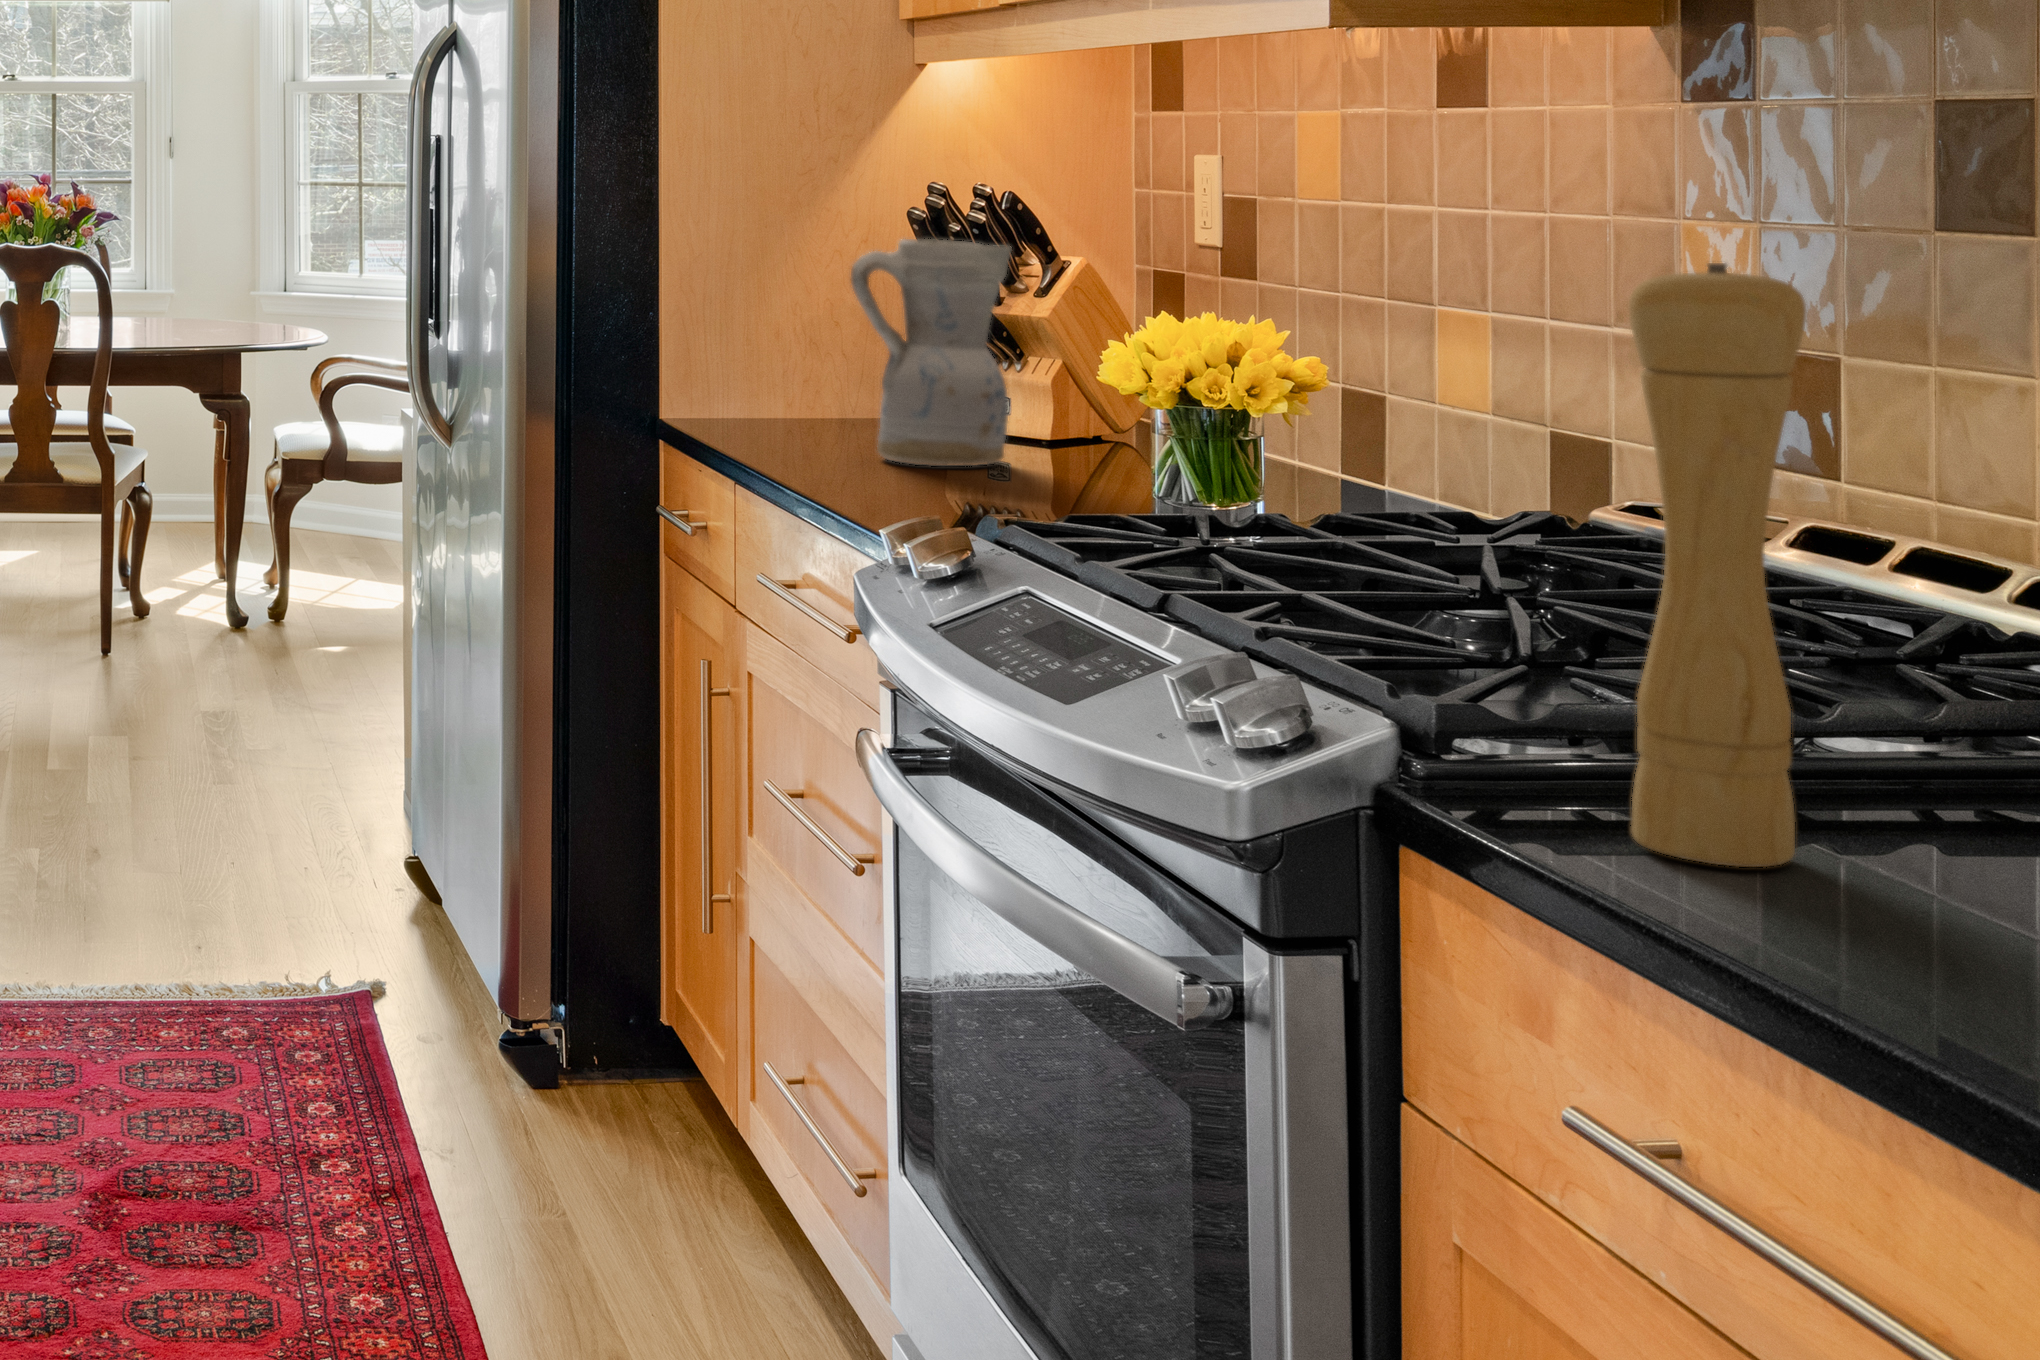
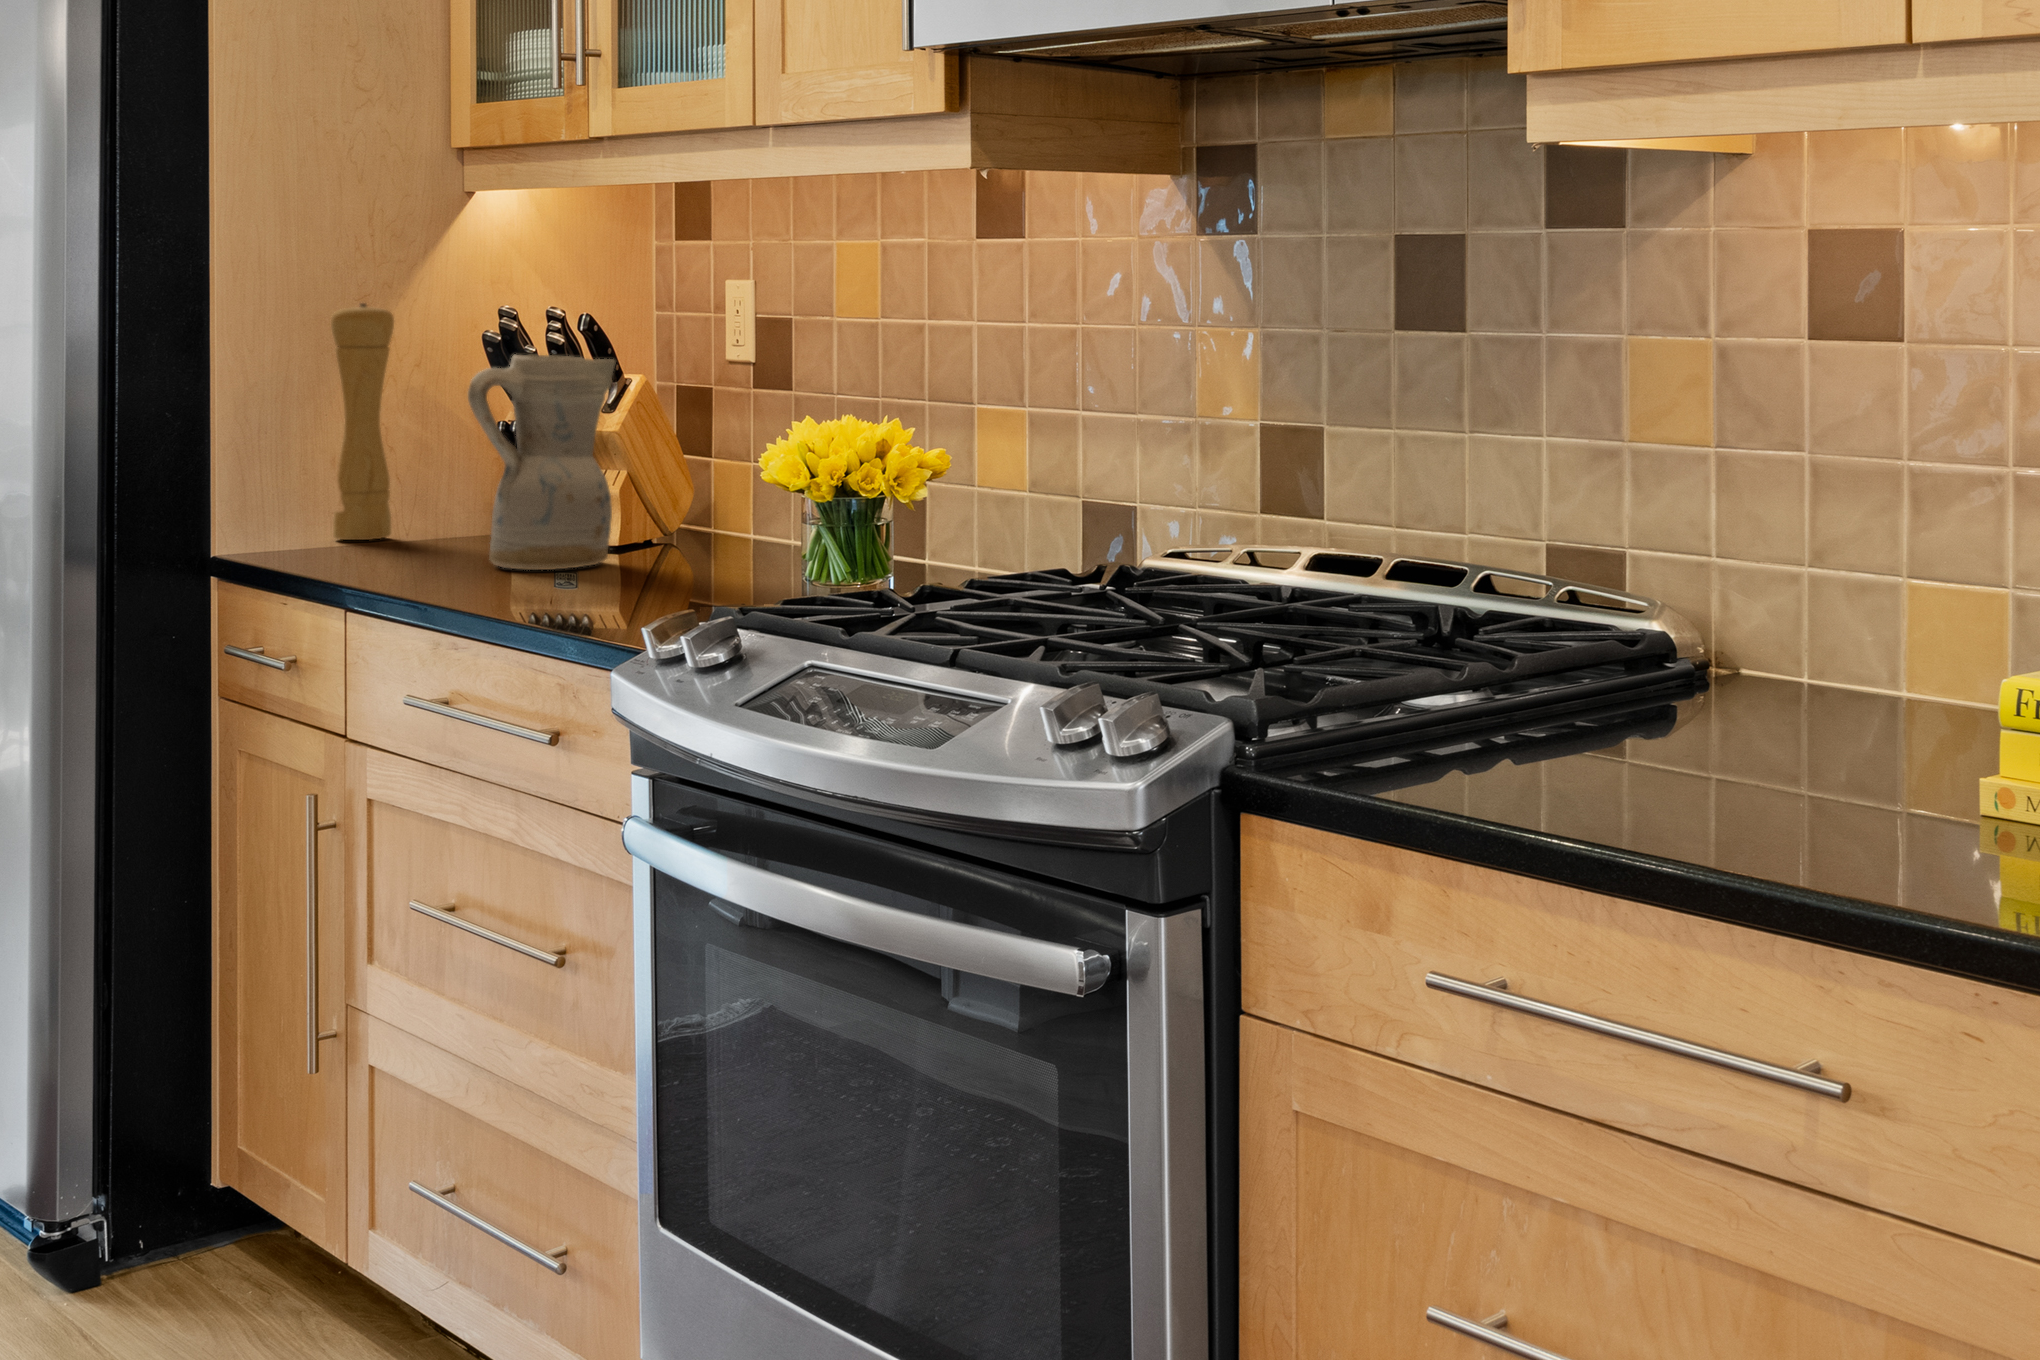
pepper mill: present [1629,263,1807,867] -> present [331,303,394,540]

